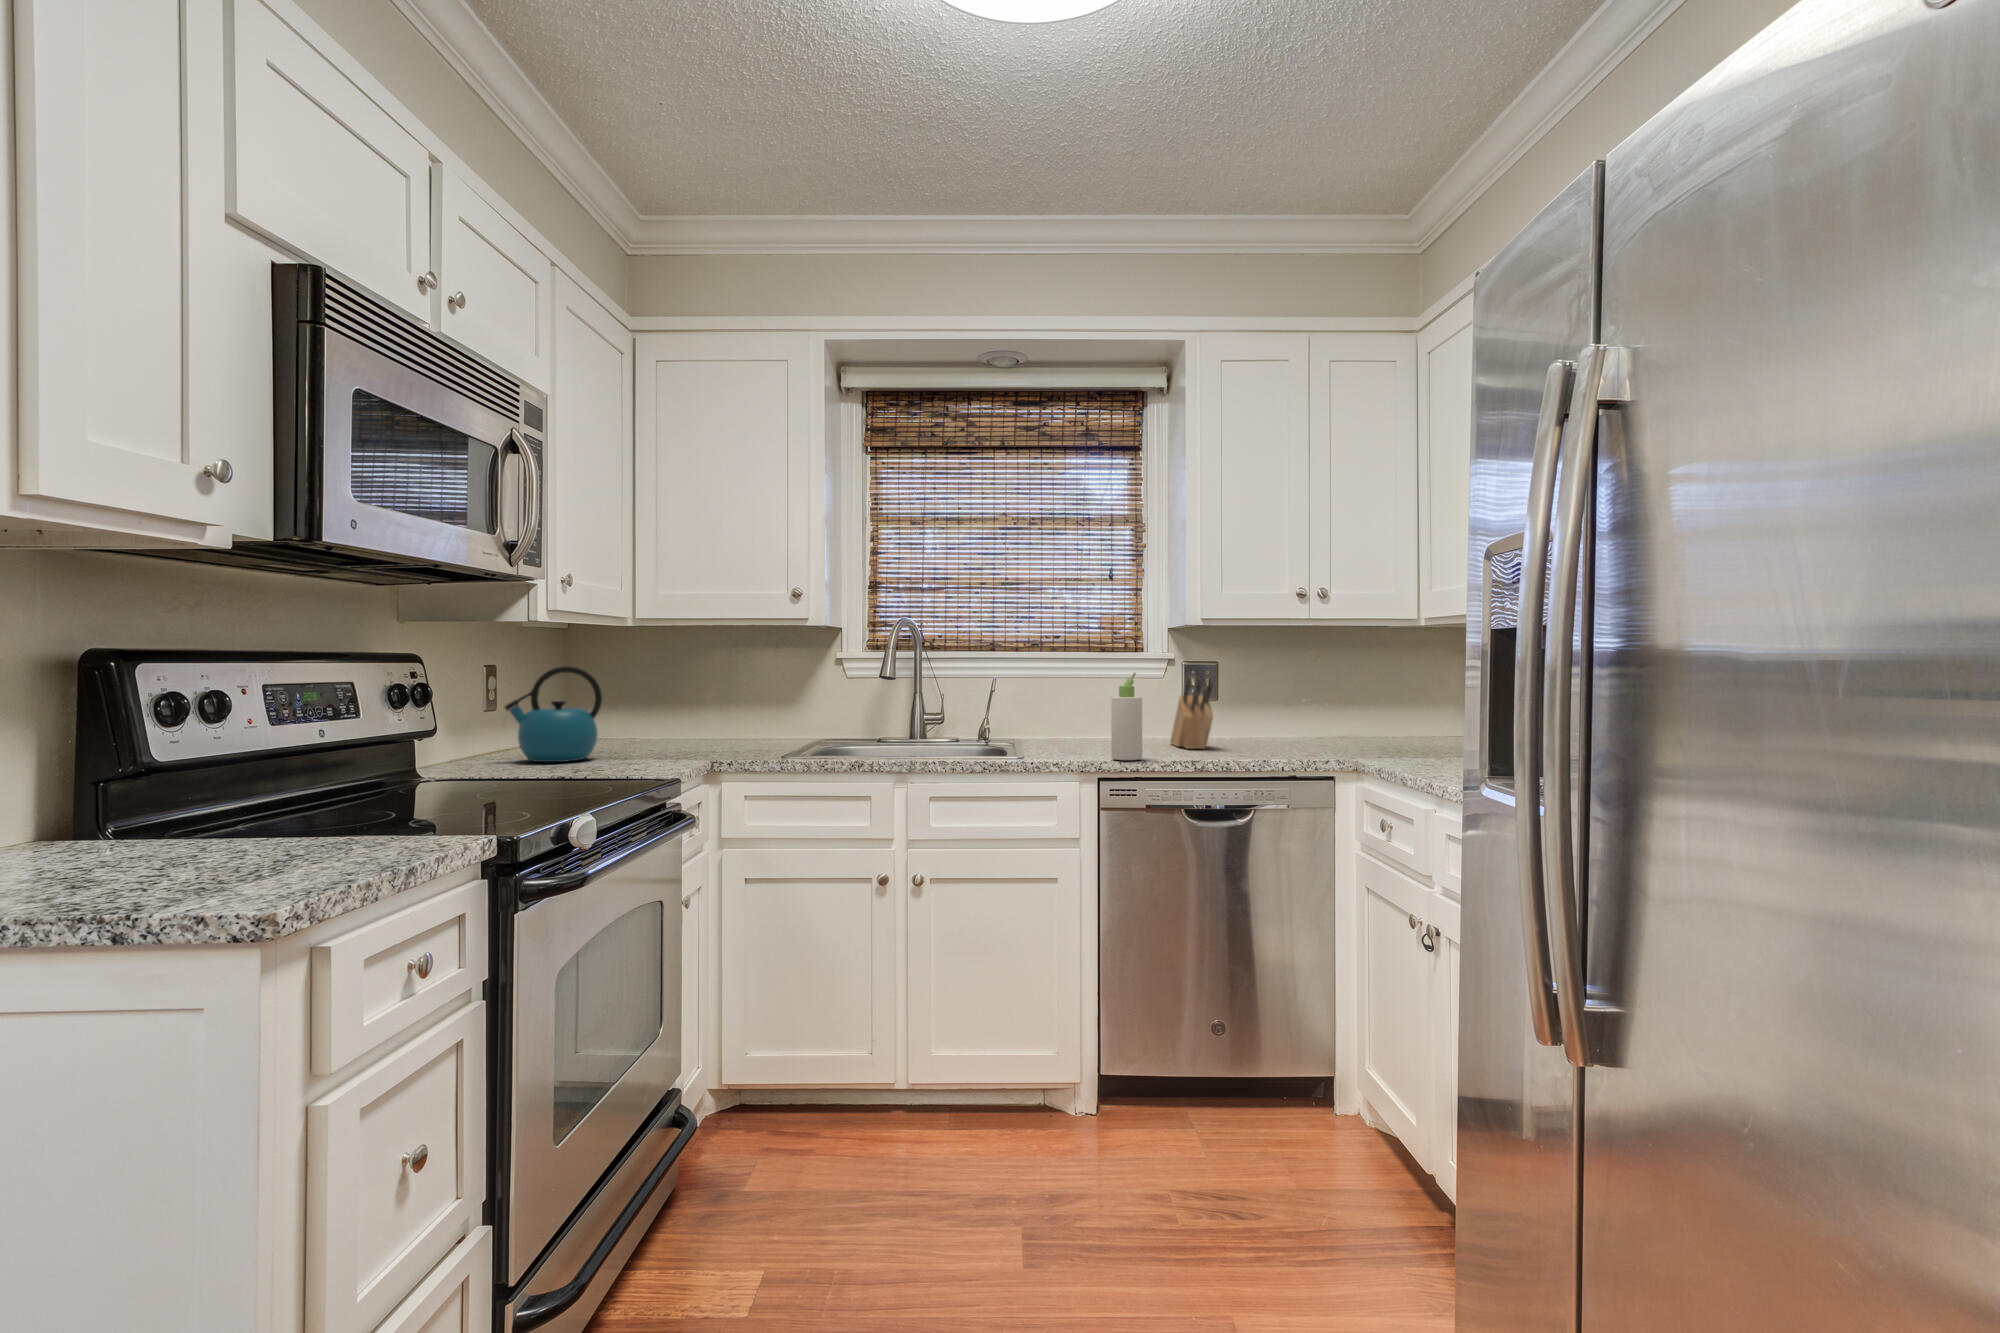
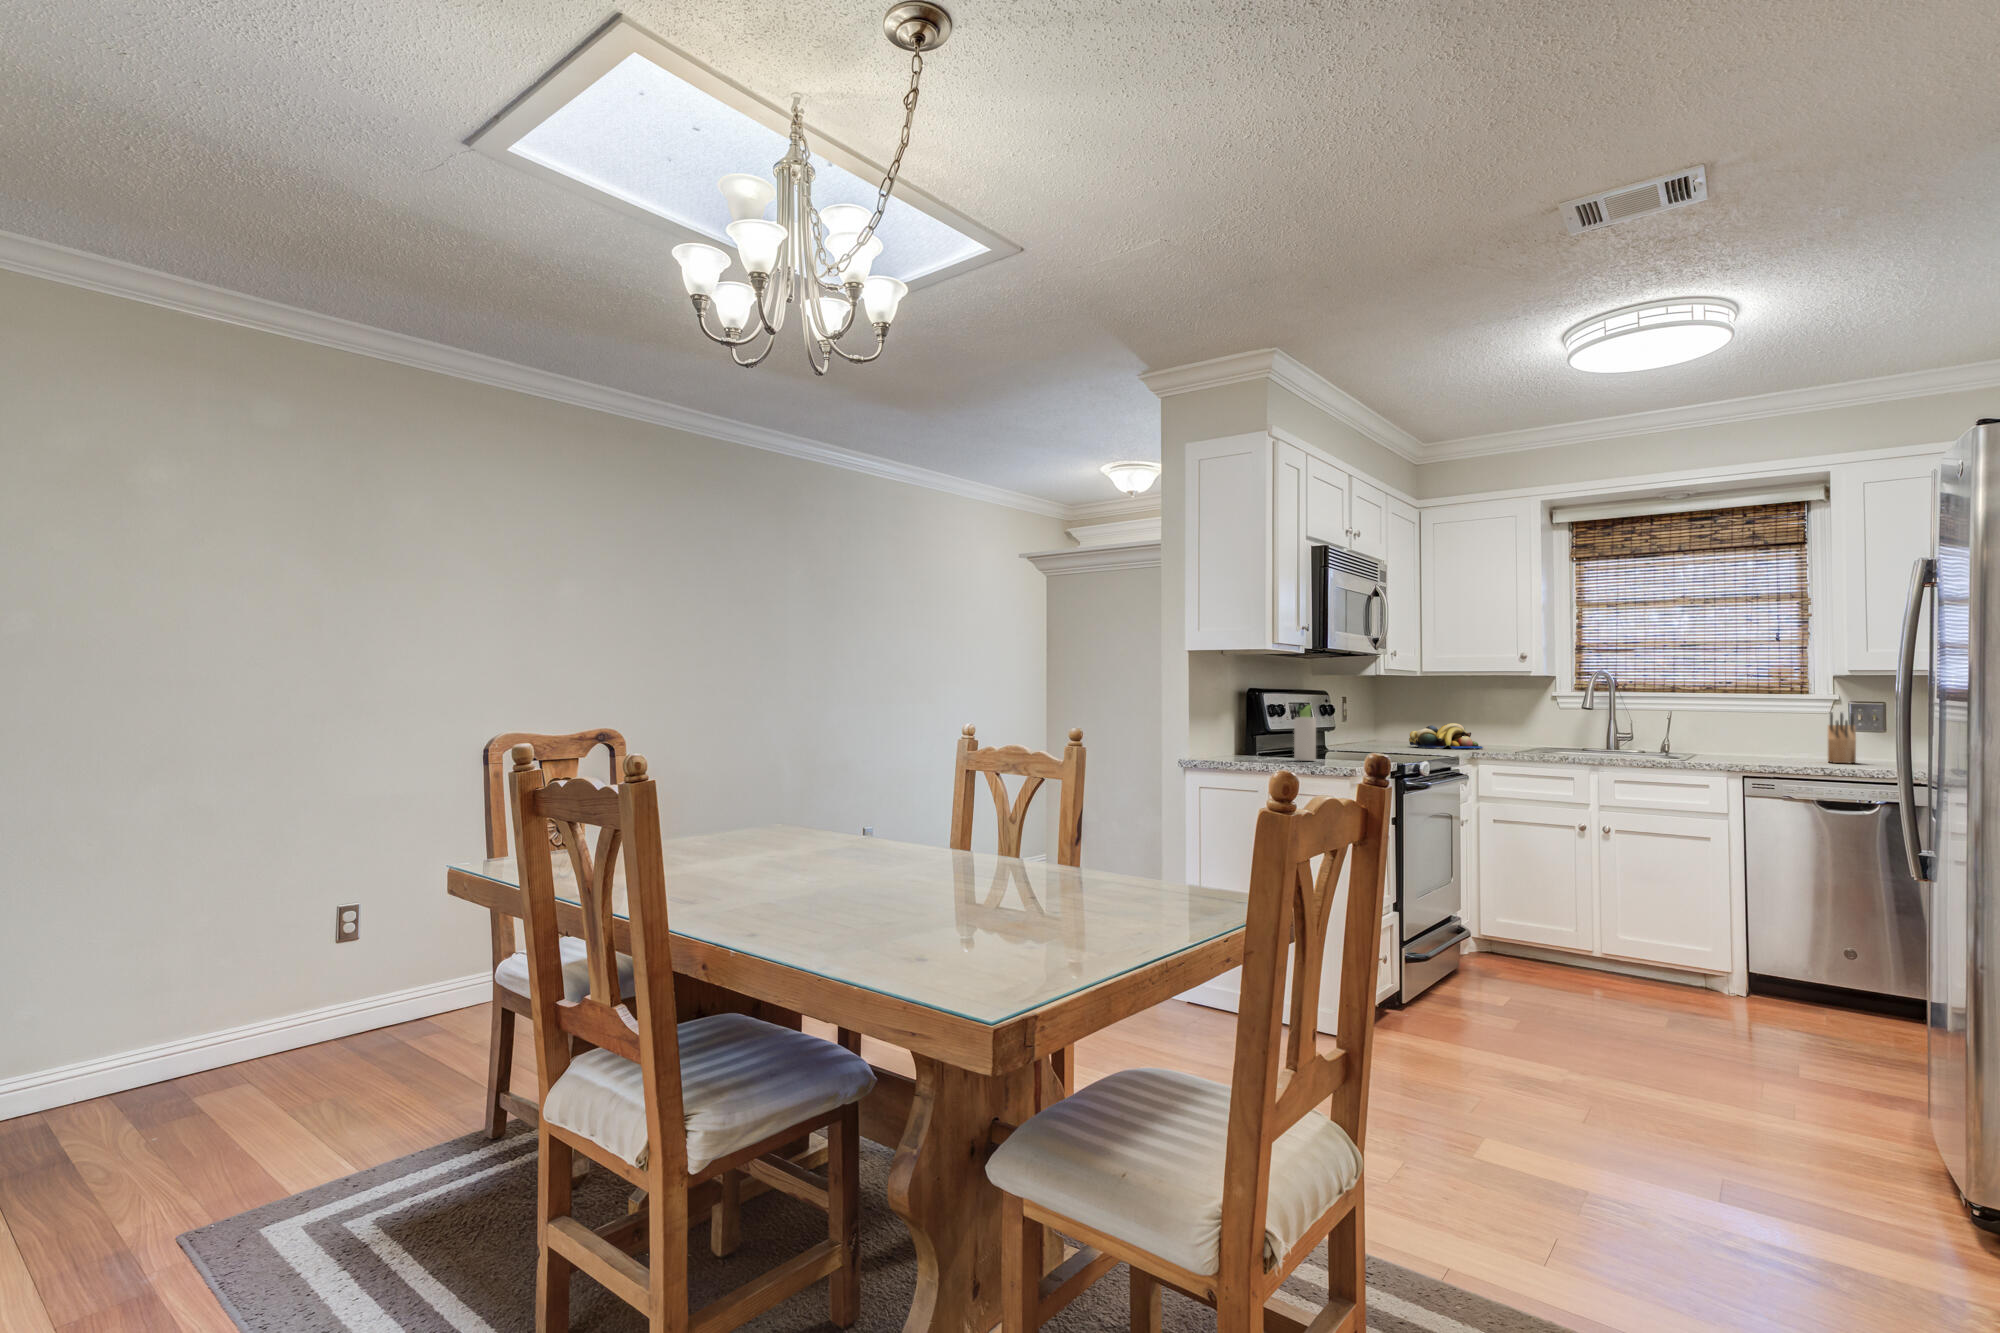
kettle: present [505,666,602,762] -> none [1356,700,1407,750]
bottle: present [1111,673,1142,760] -> present [1294,705,1316,761]
fruit bowl: none [624,702,741,746] -> present [1409,723,1483,749]

